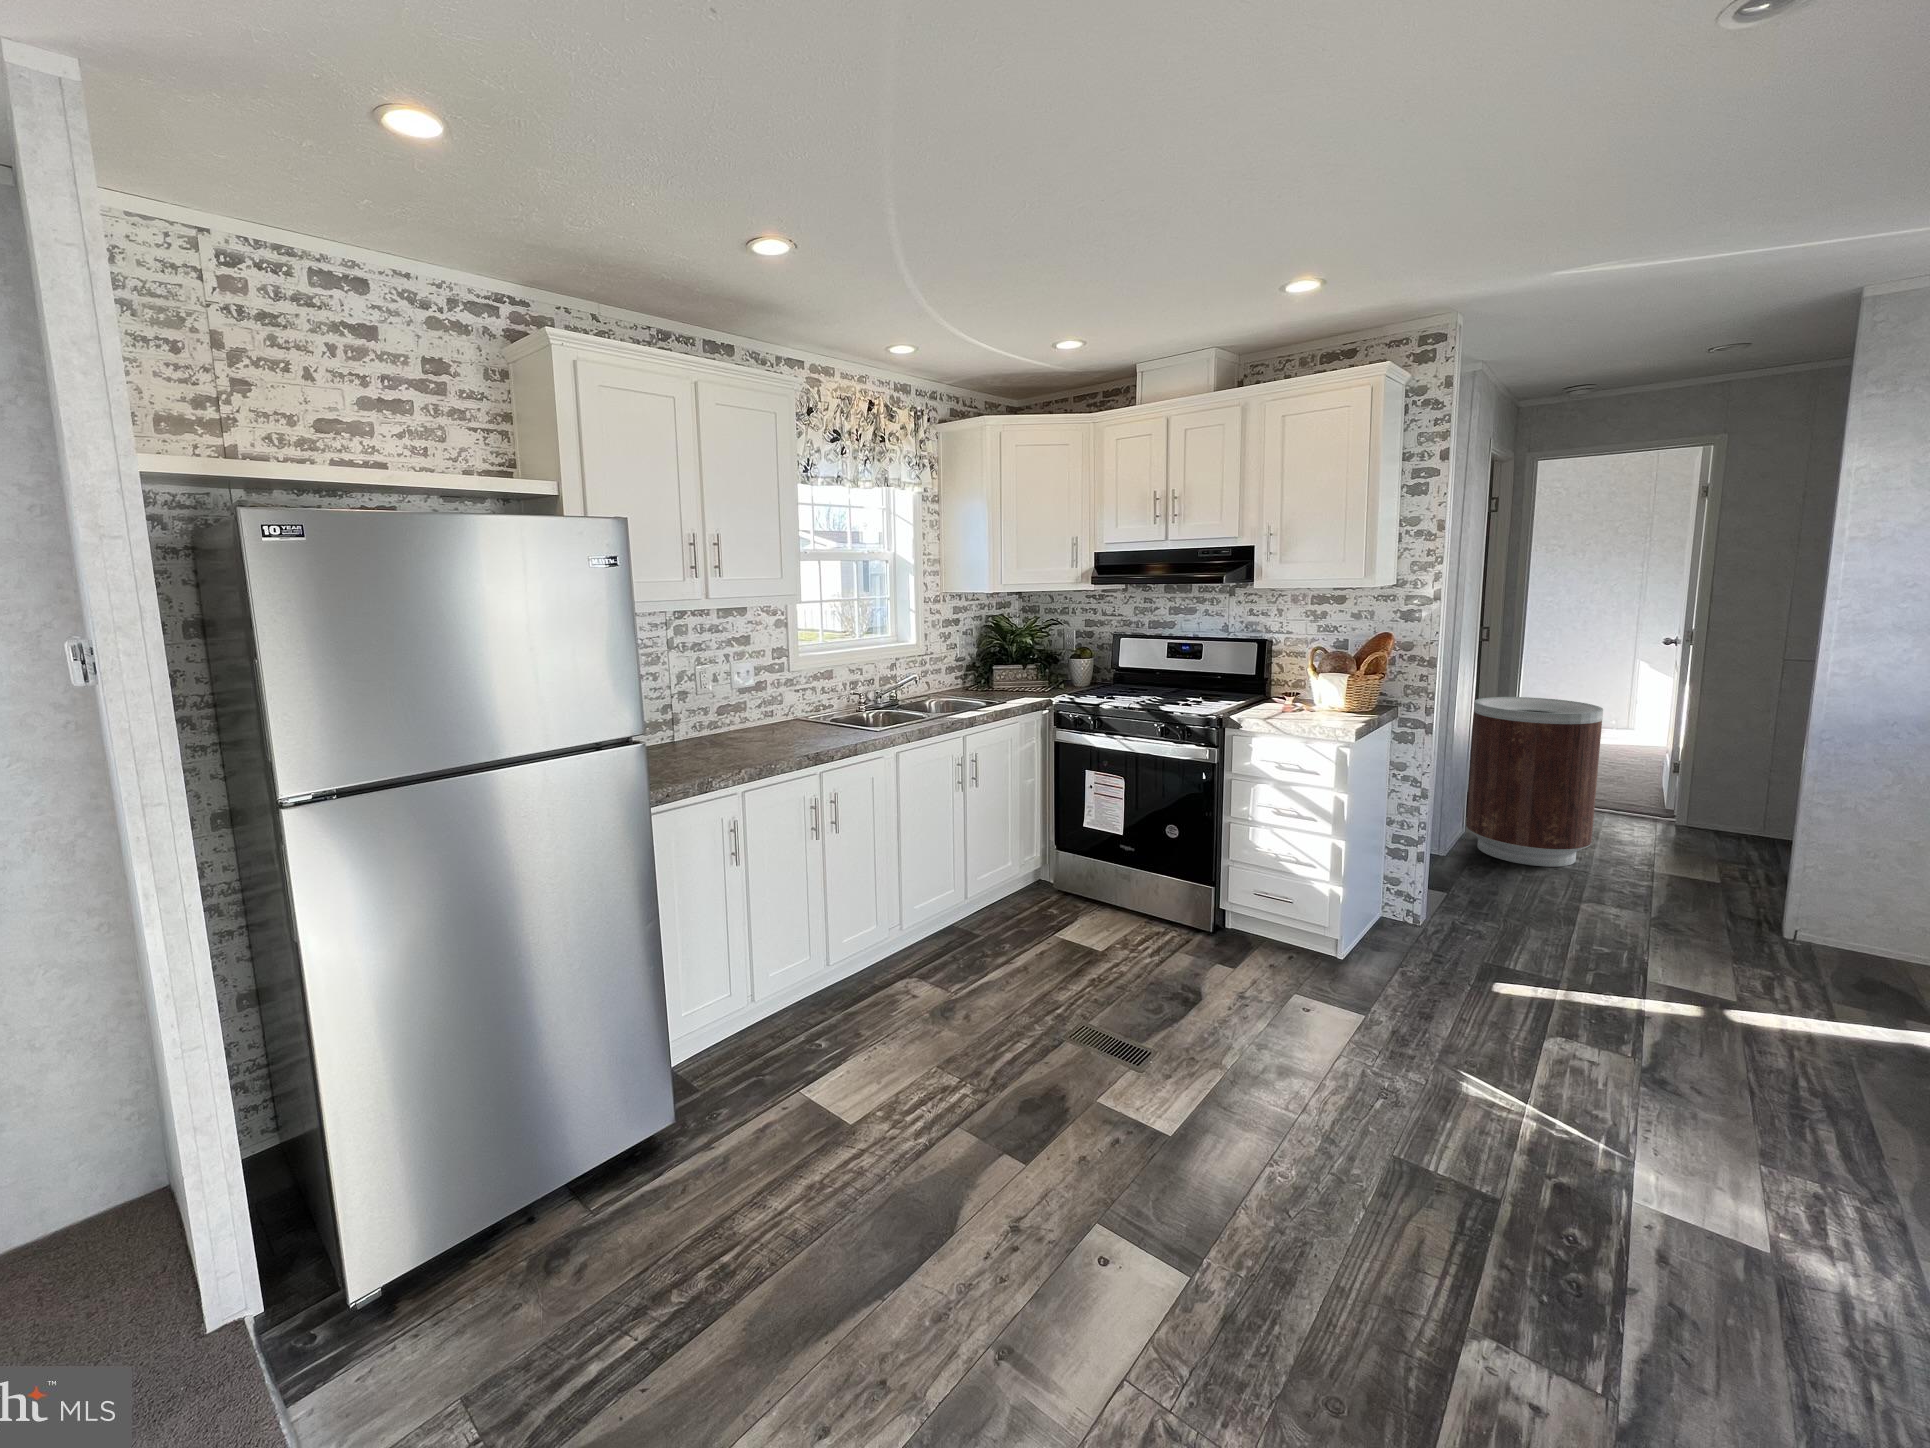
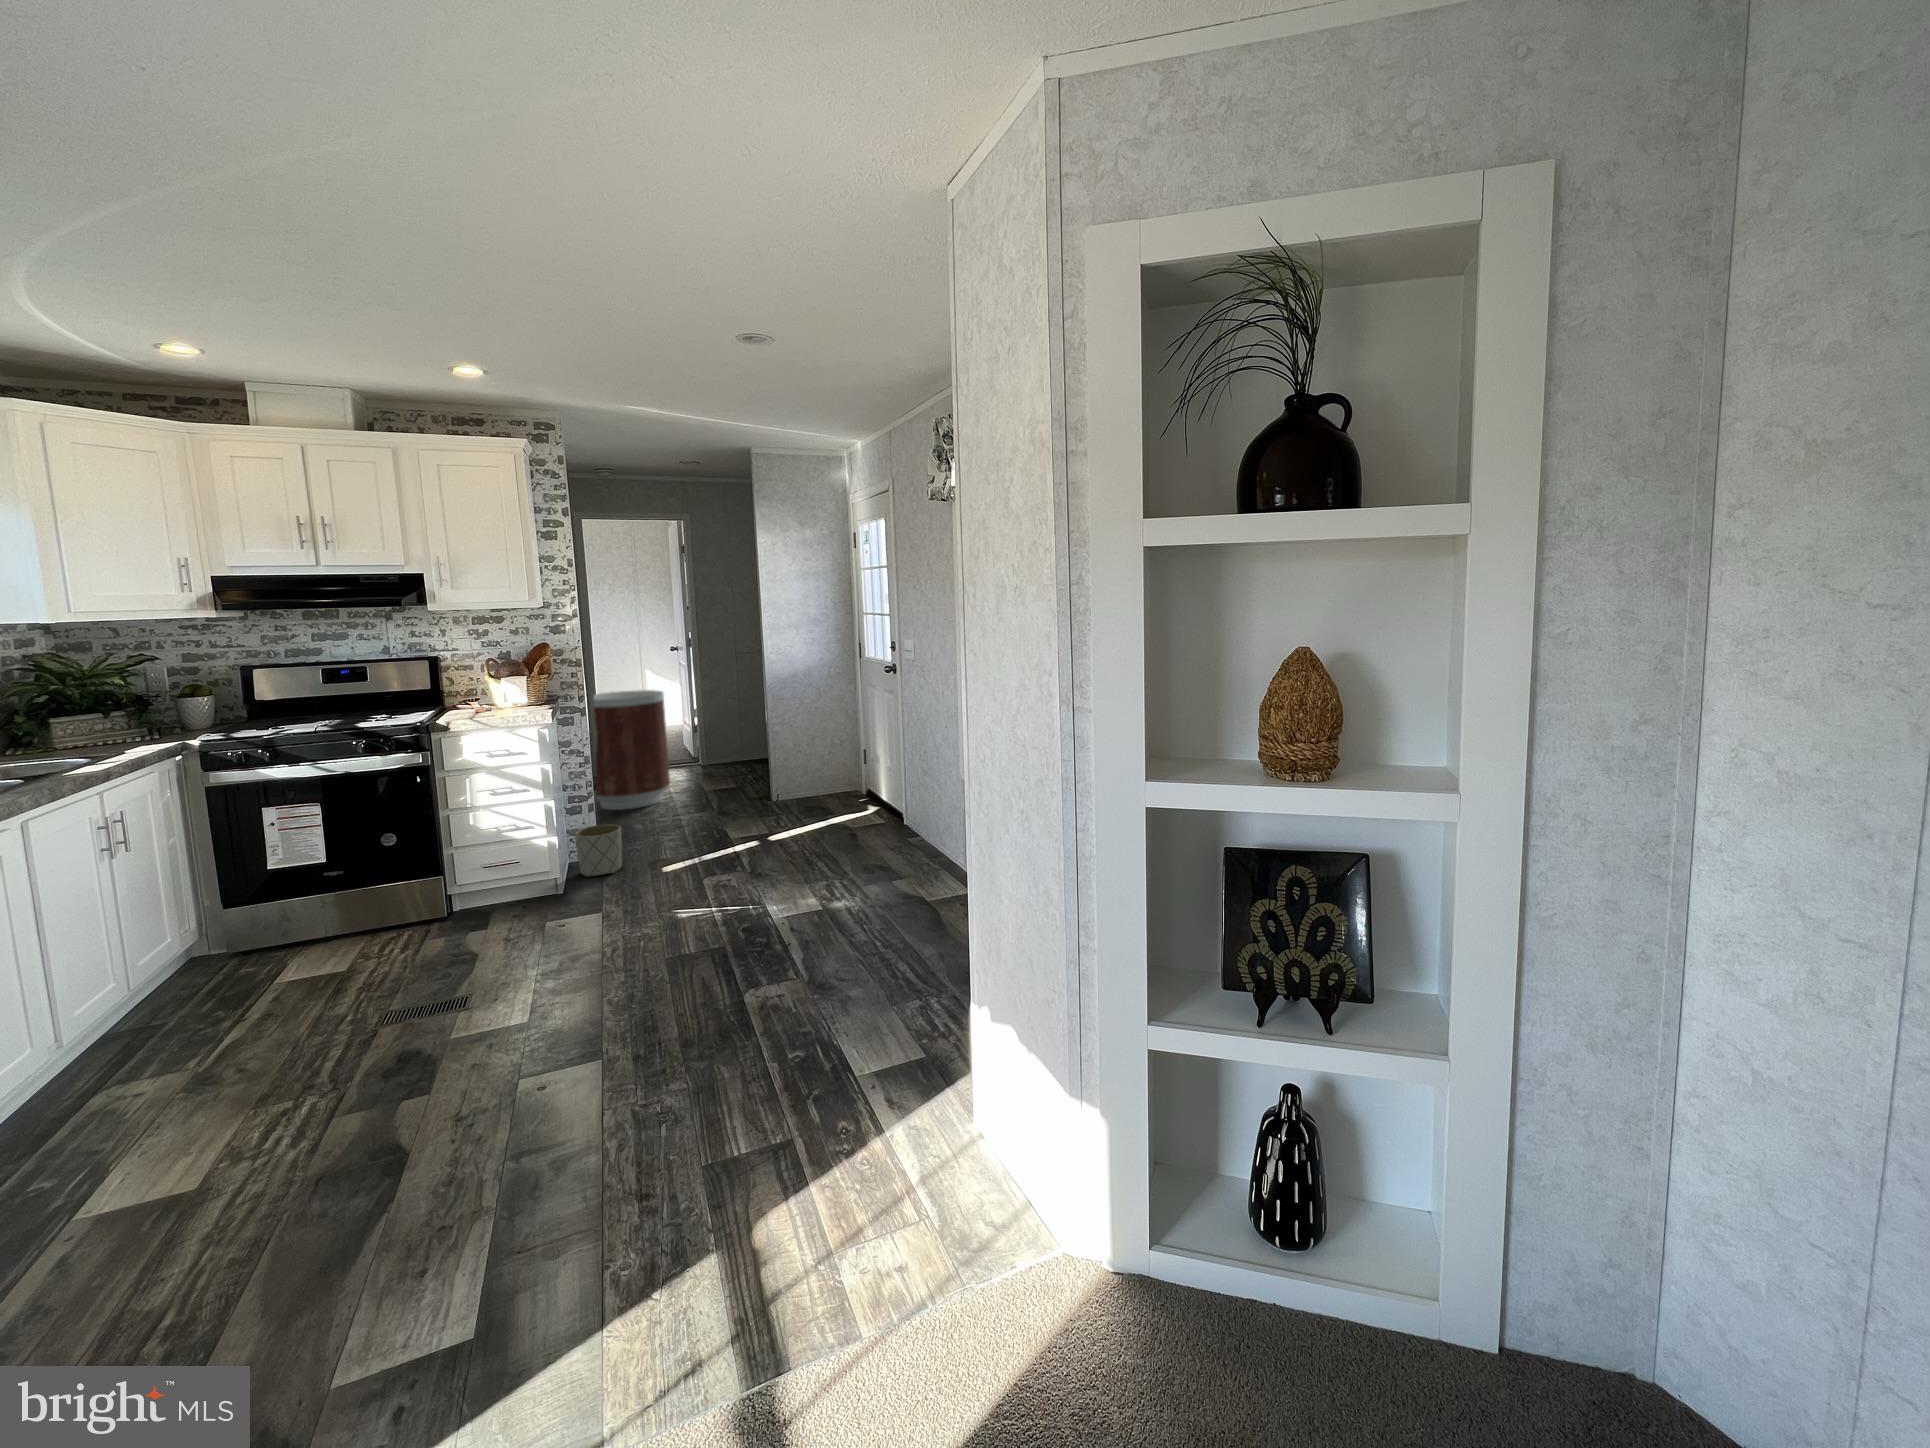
planter: none [1382,883,1448,959] -> present [575,824,622,877]

